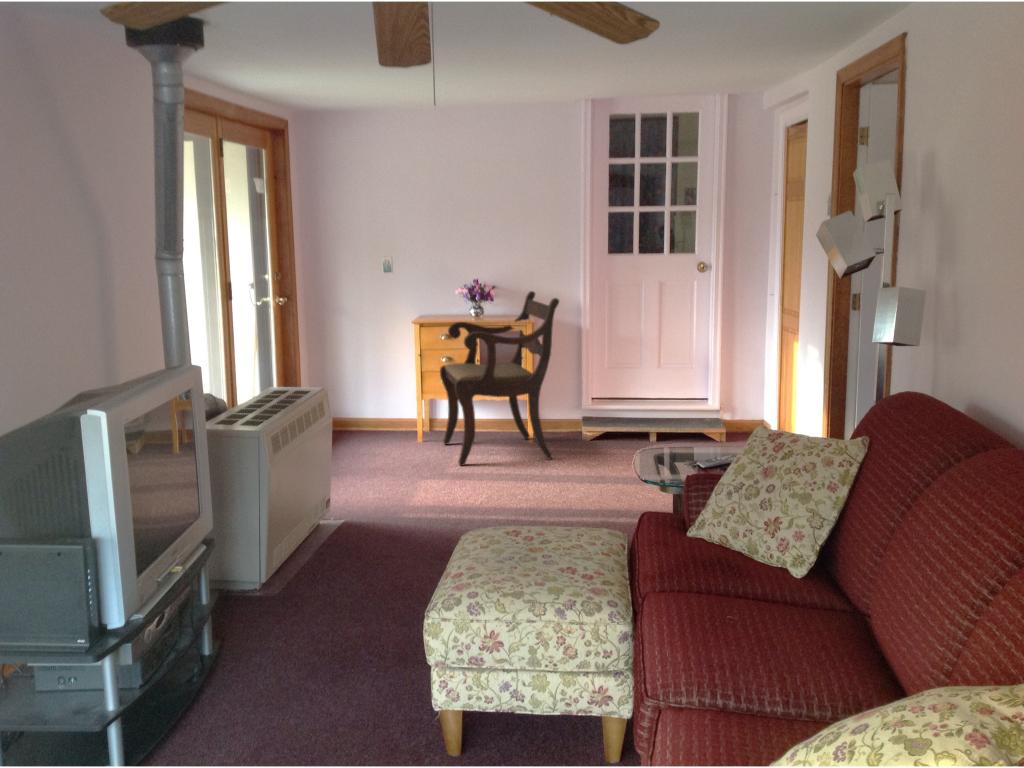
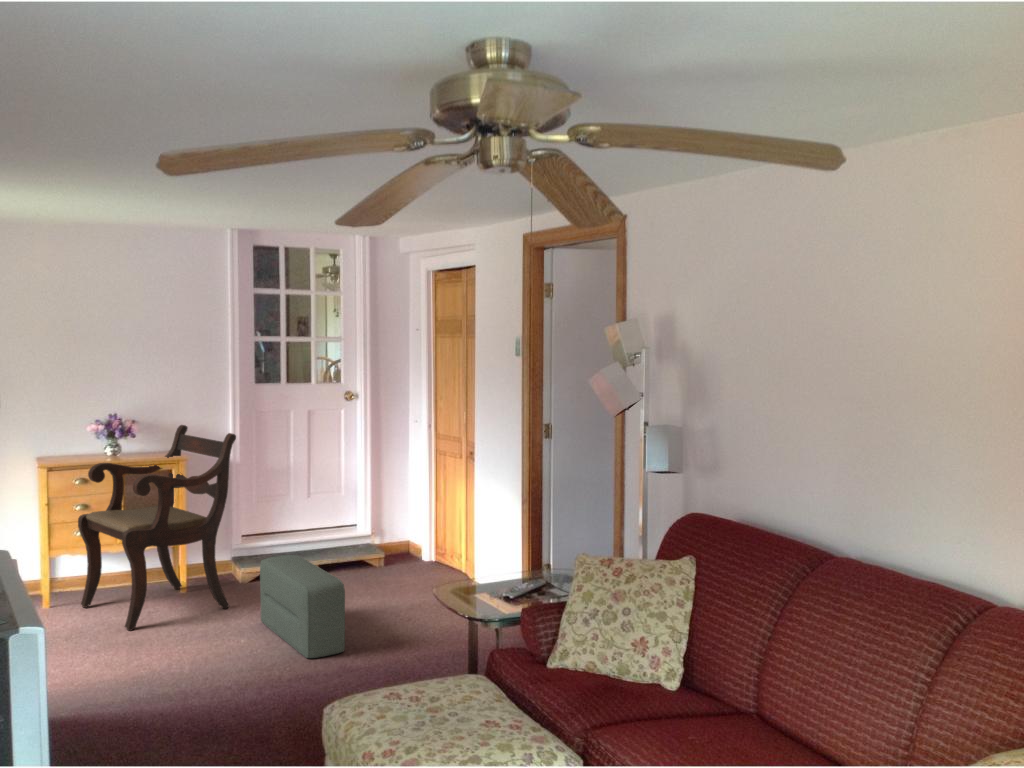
pouf: none [565,414,614,509] -> present [260,555,345,658]

